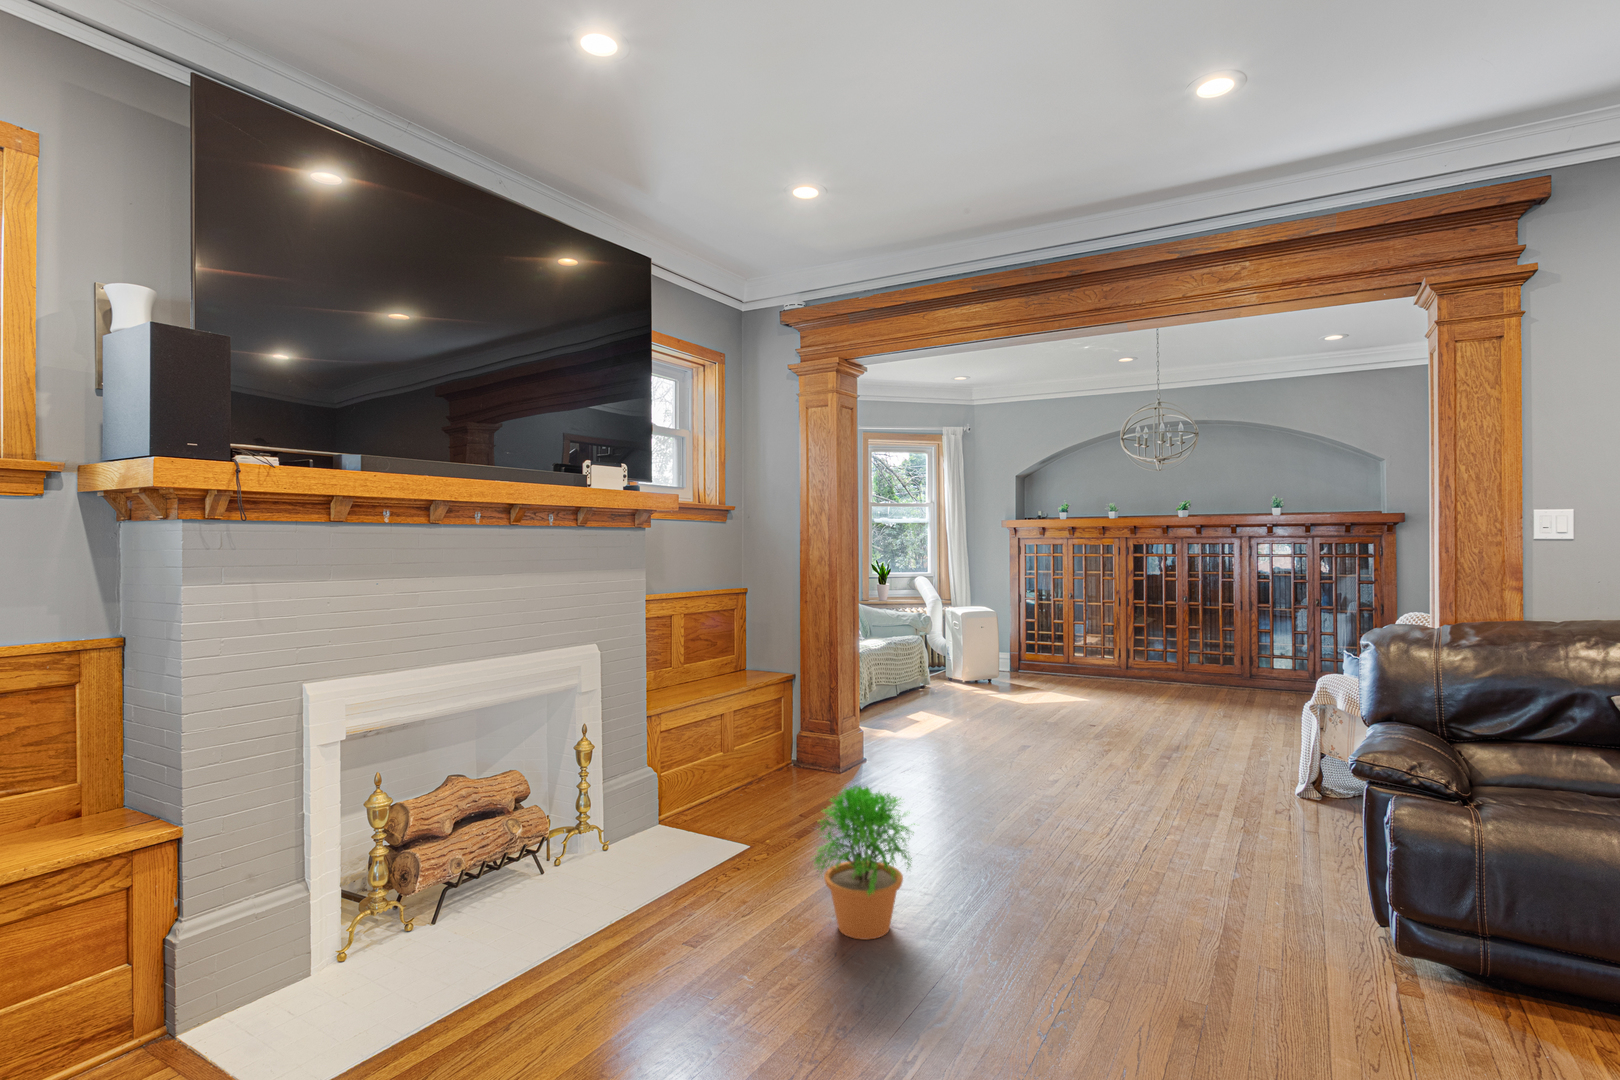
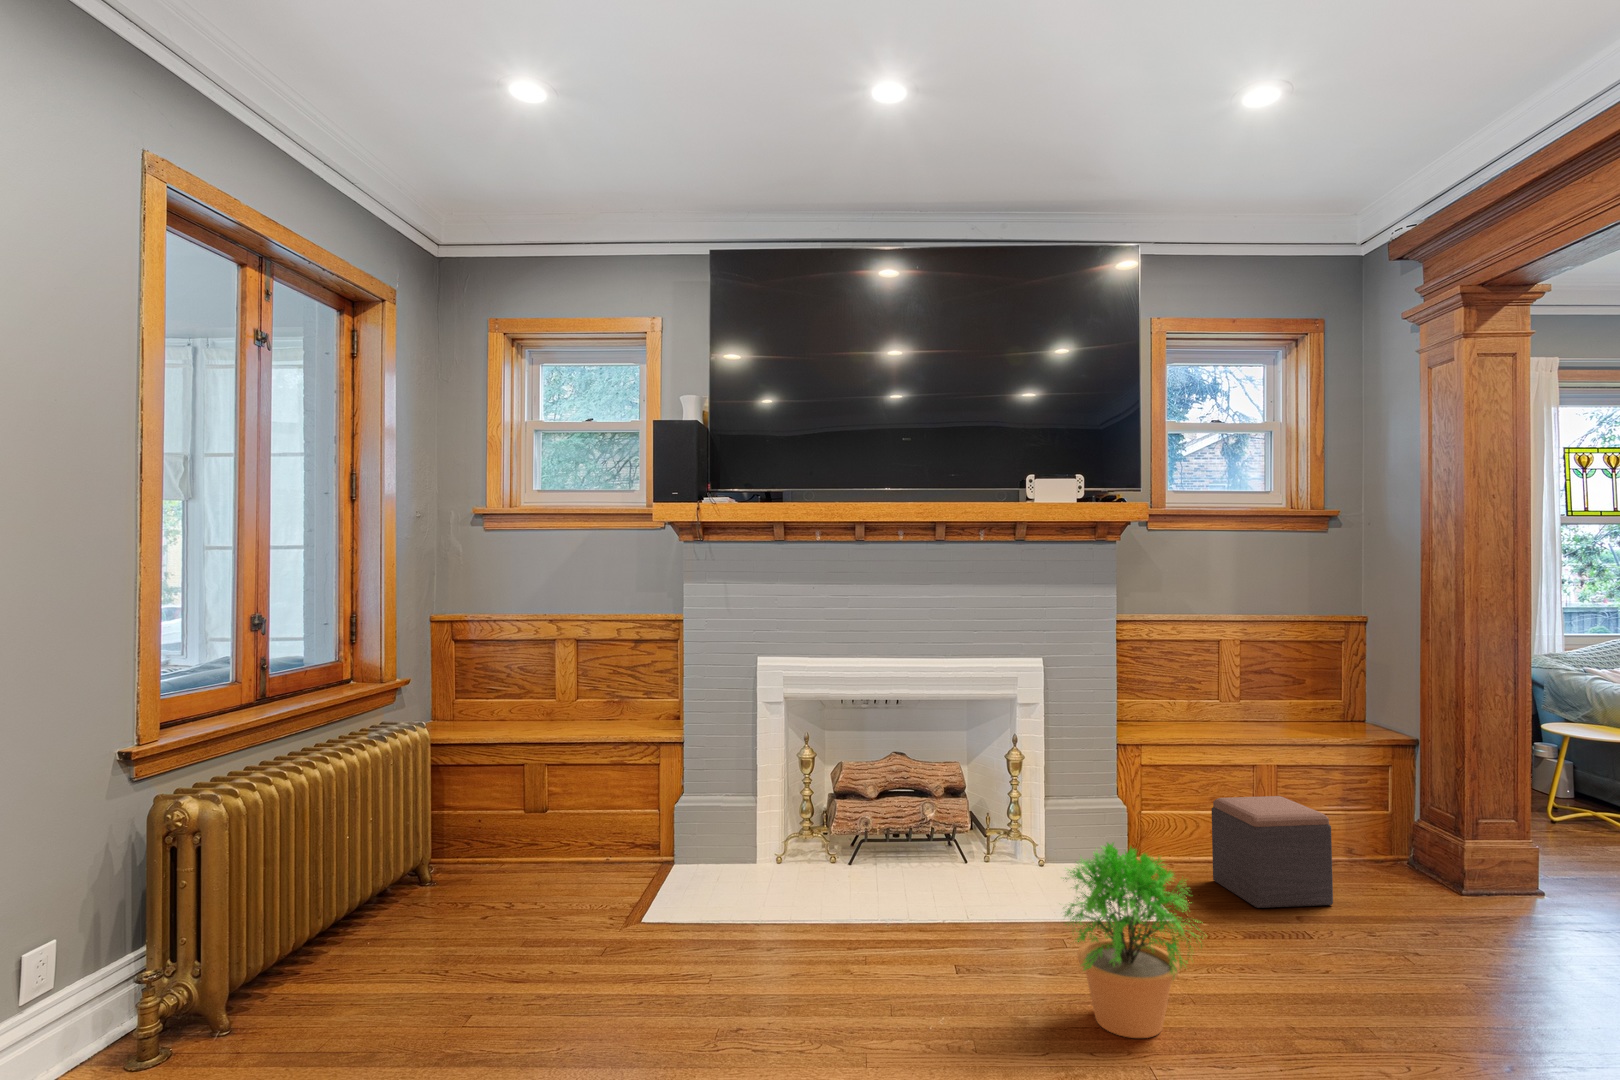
footstool: none [725,733,806,821] -> present [1212,796,1333,908]

